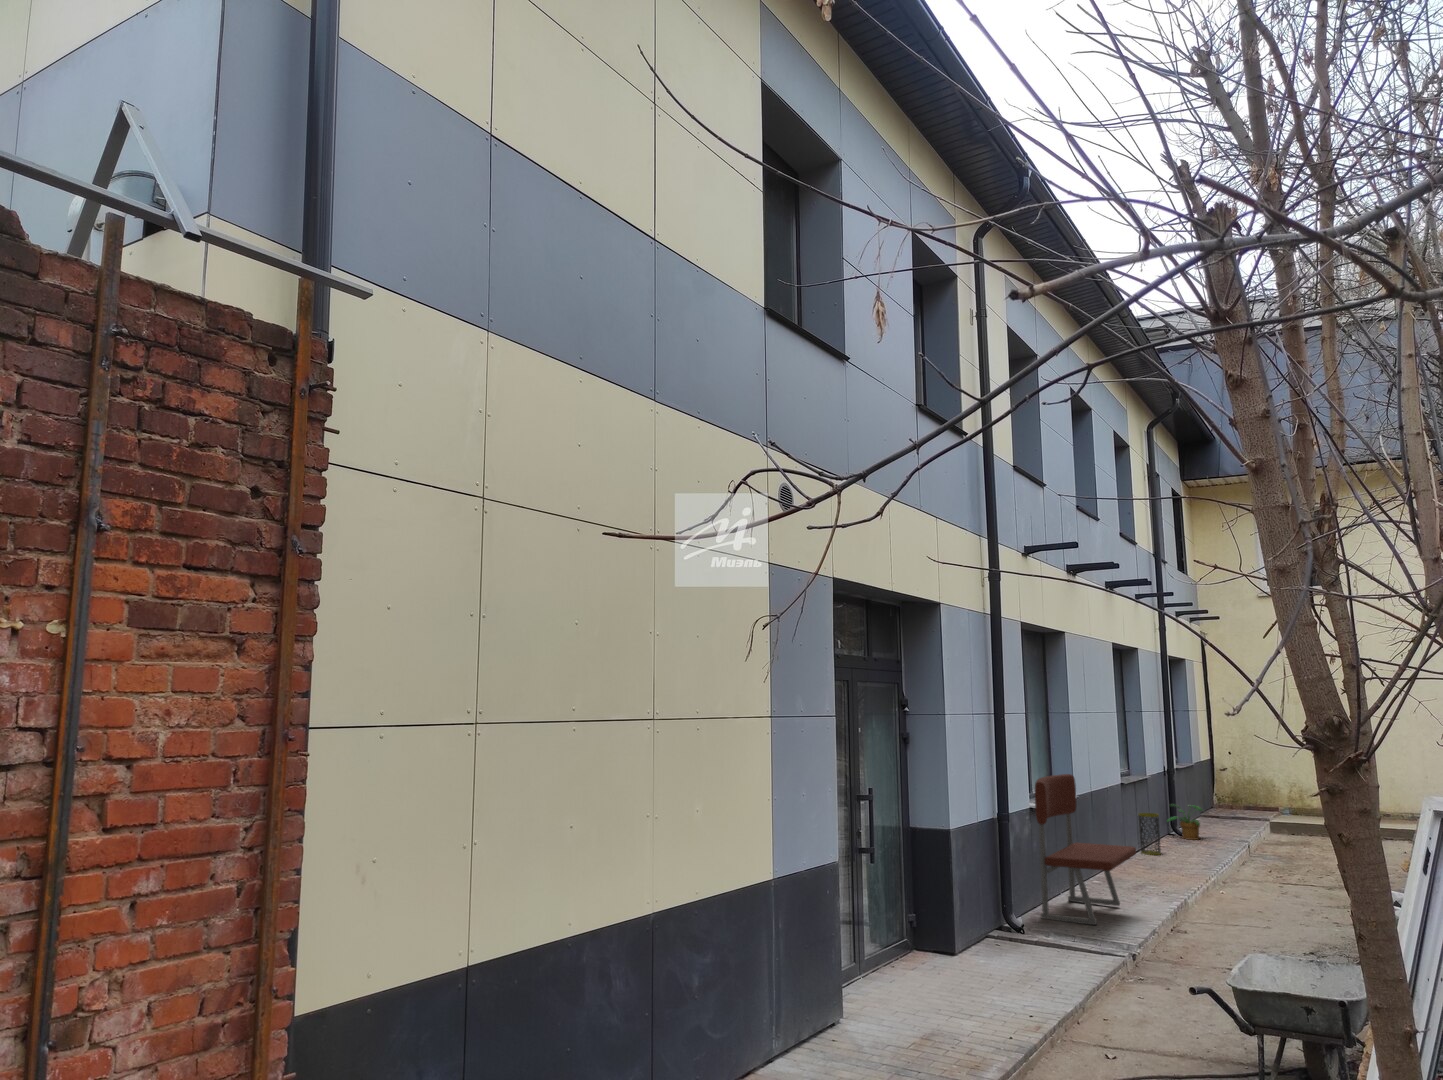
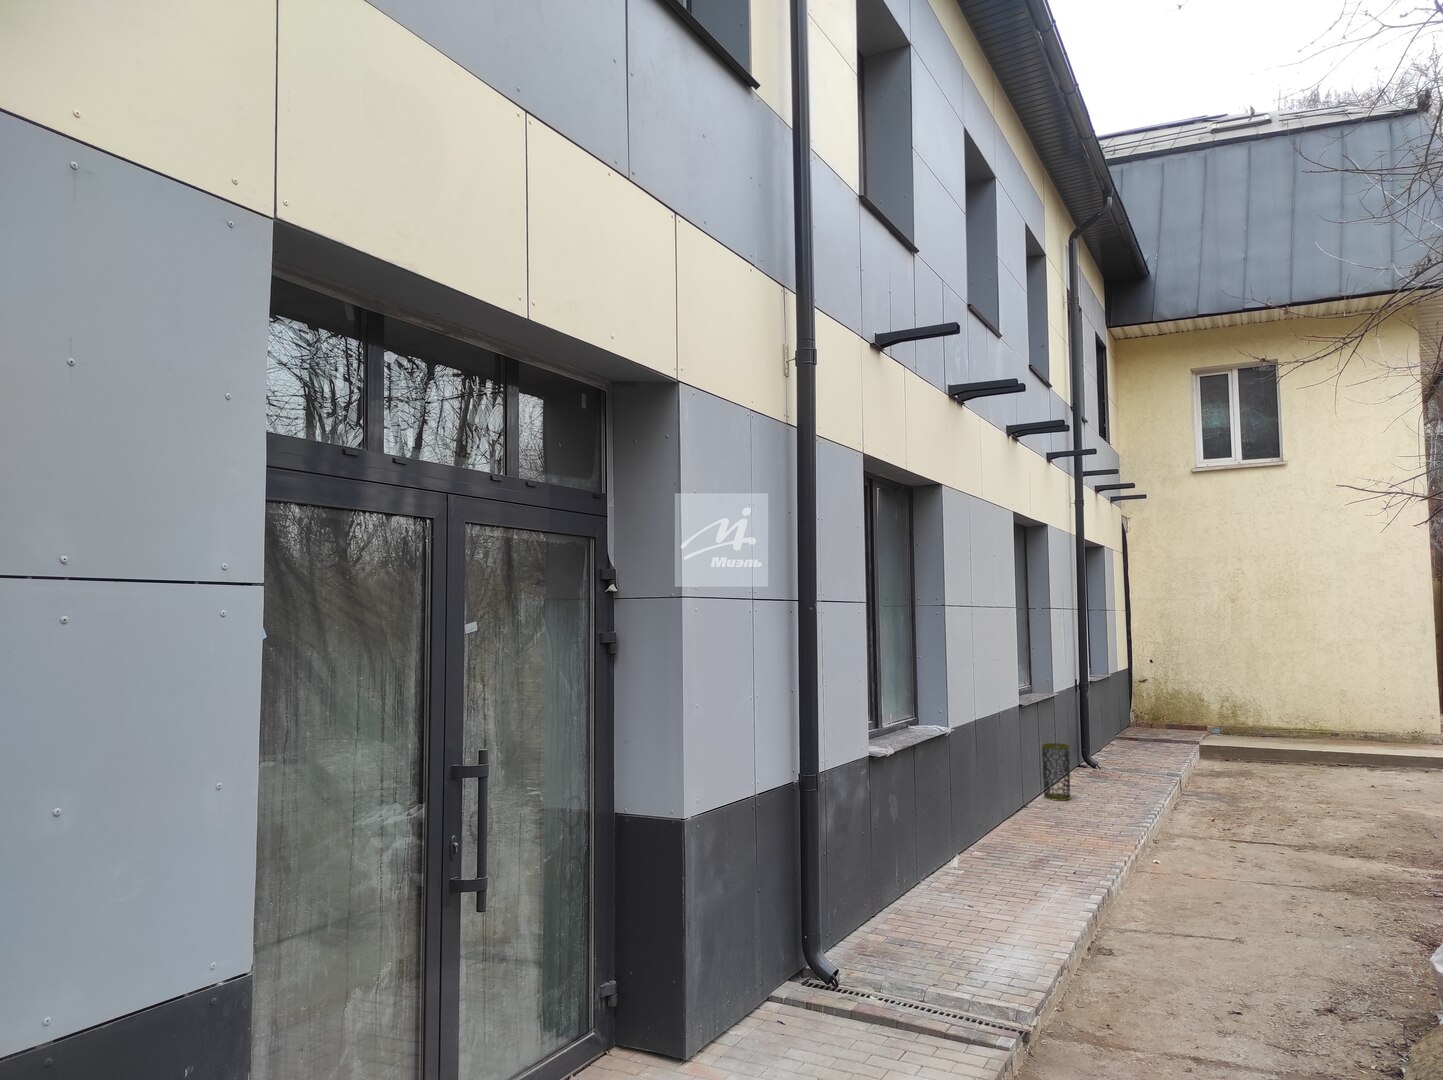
bench: present [1035,774,1136,925] -> none [873,699,1037,957]
potted plant: present [1167,804,1203,840] -> none [1078,727,1127,773]

